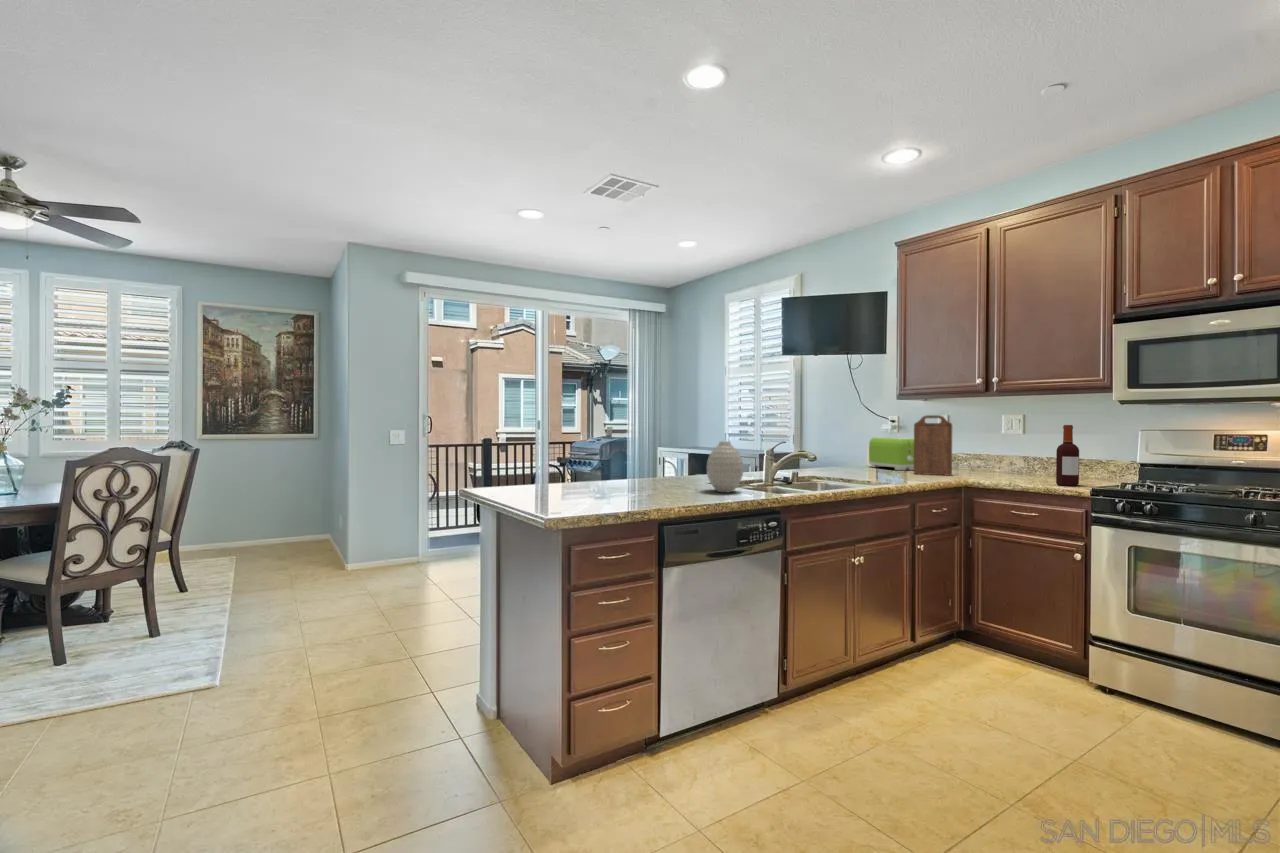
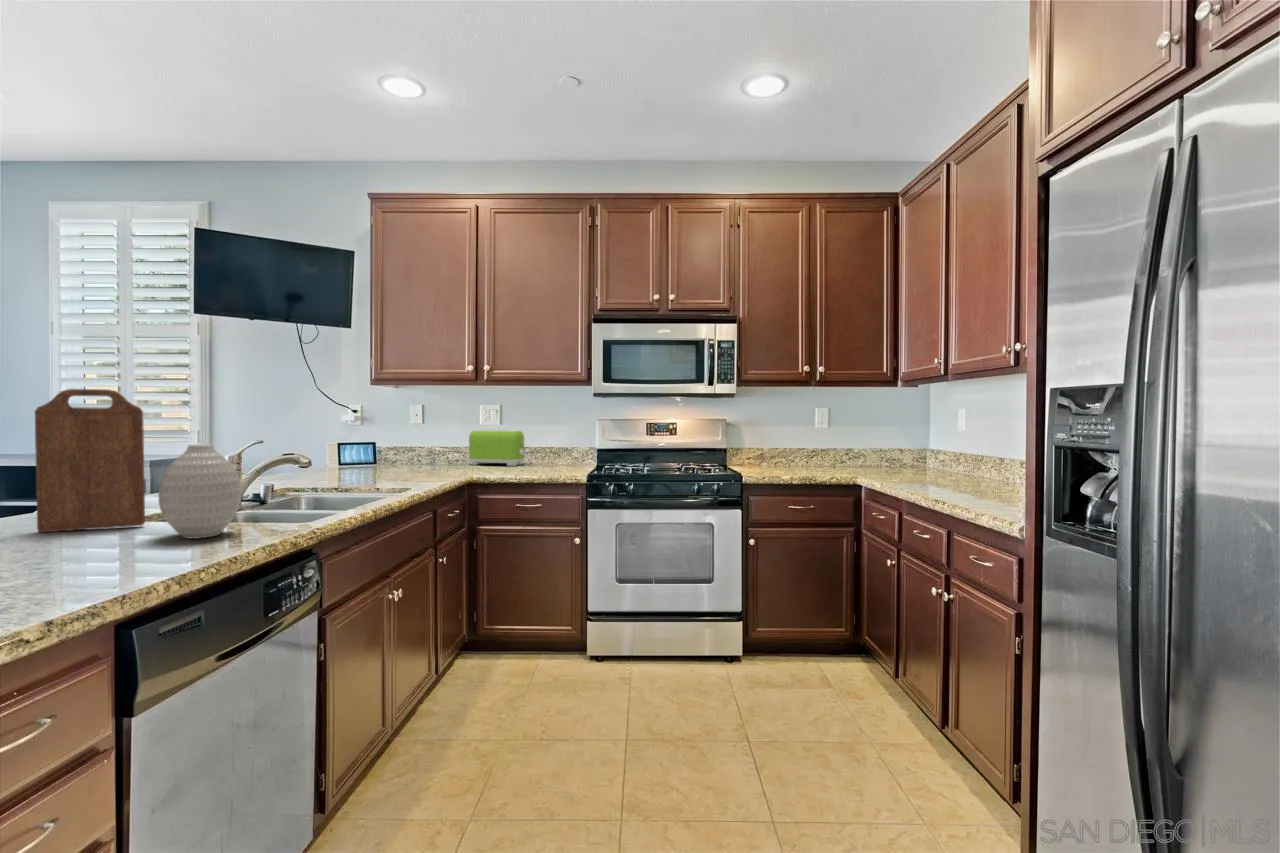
cutting board: present [914,415,952,475] -> present [35,389,145,532]
bottle: present [1056,425,1079,486] -> none [552,415,570,473]
toaster: present [869,437,914,470] -> present [469,430,524,466]

